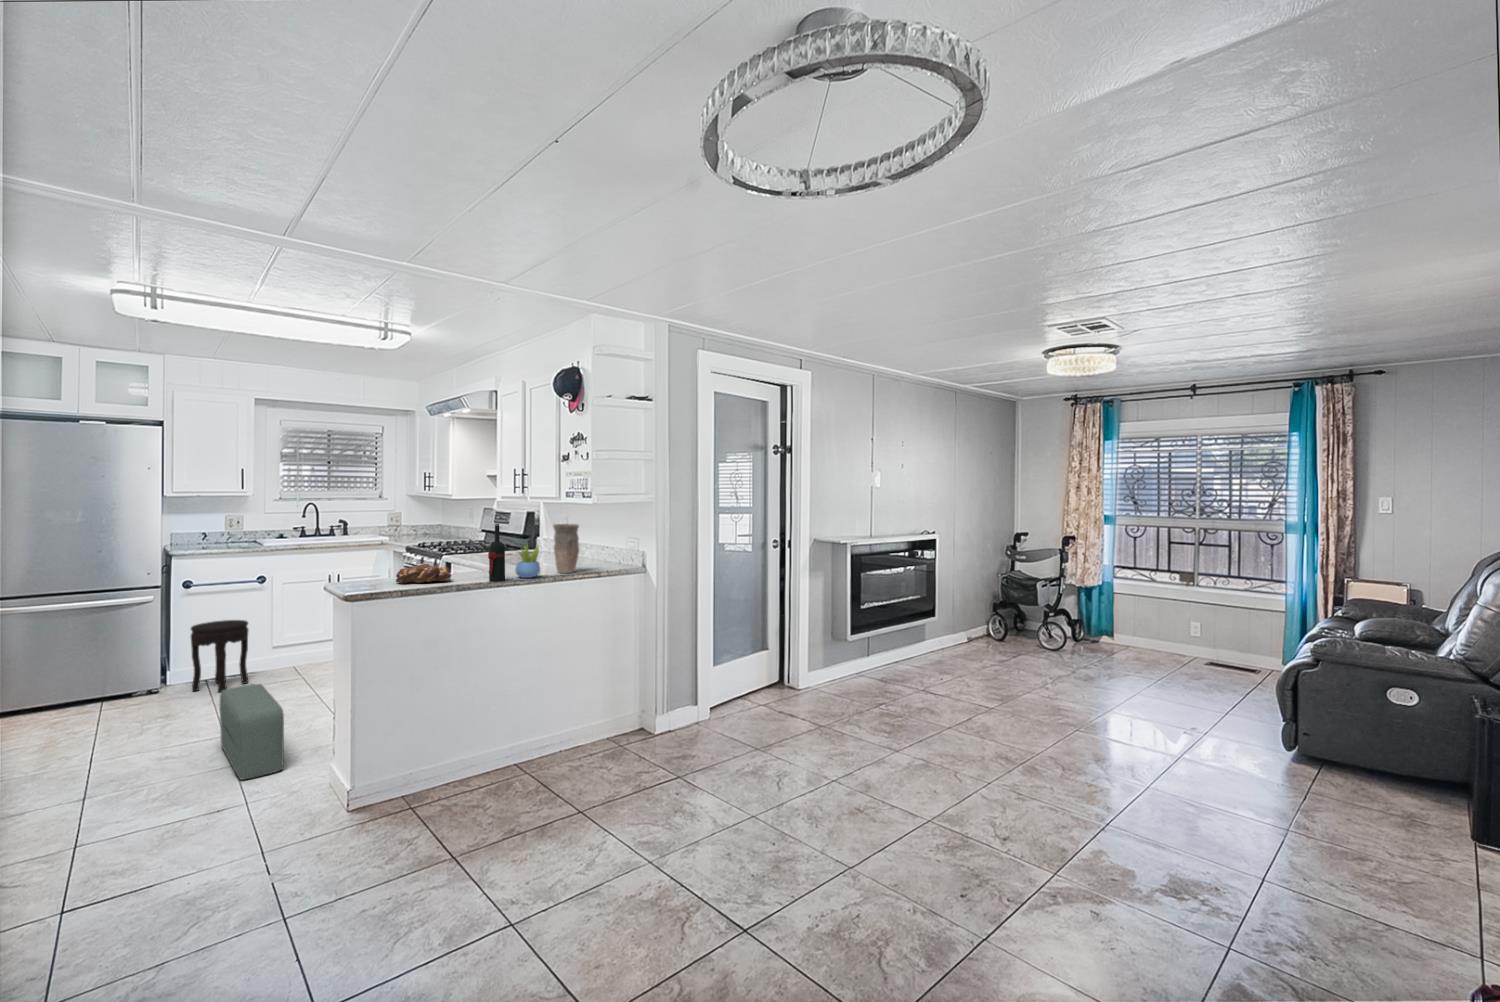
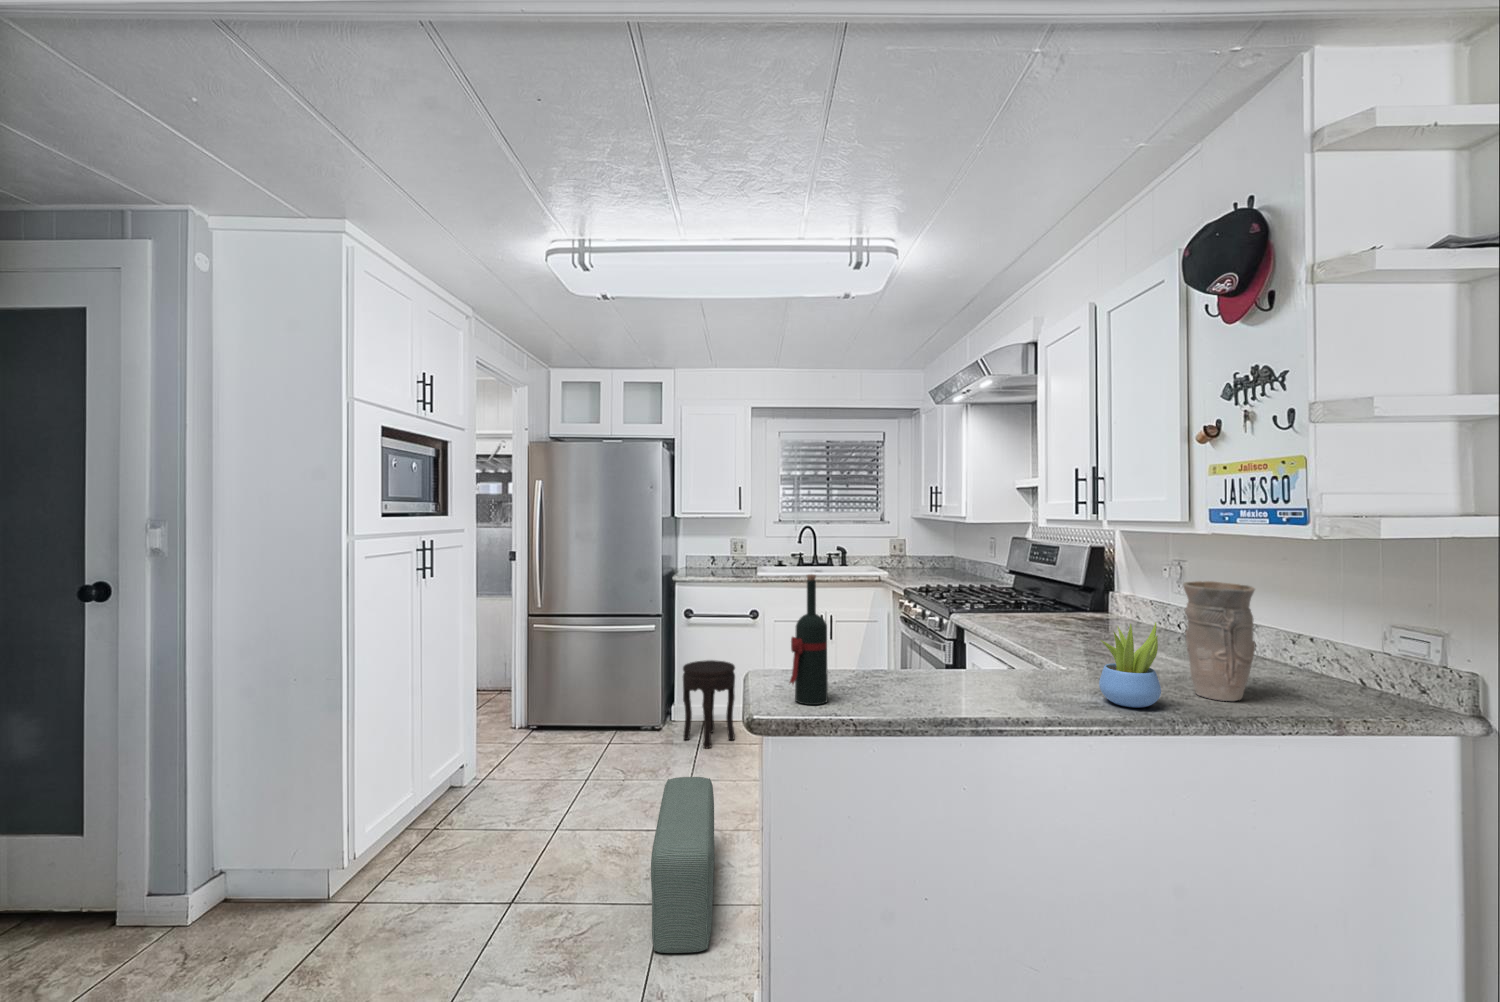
wine bottle: present [488,523,505,581] -> present [790,574,828,705]
bread loaf: present [396,564,451,584] -> none [860,650,962,692]

